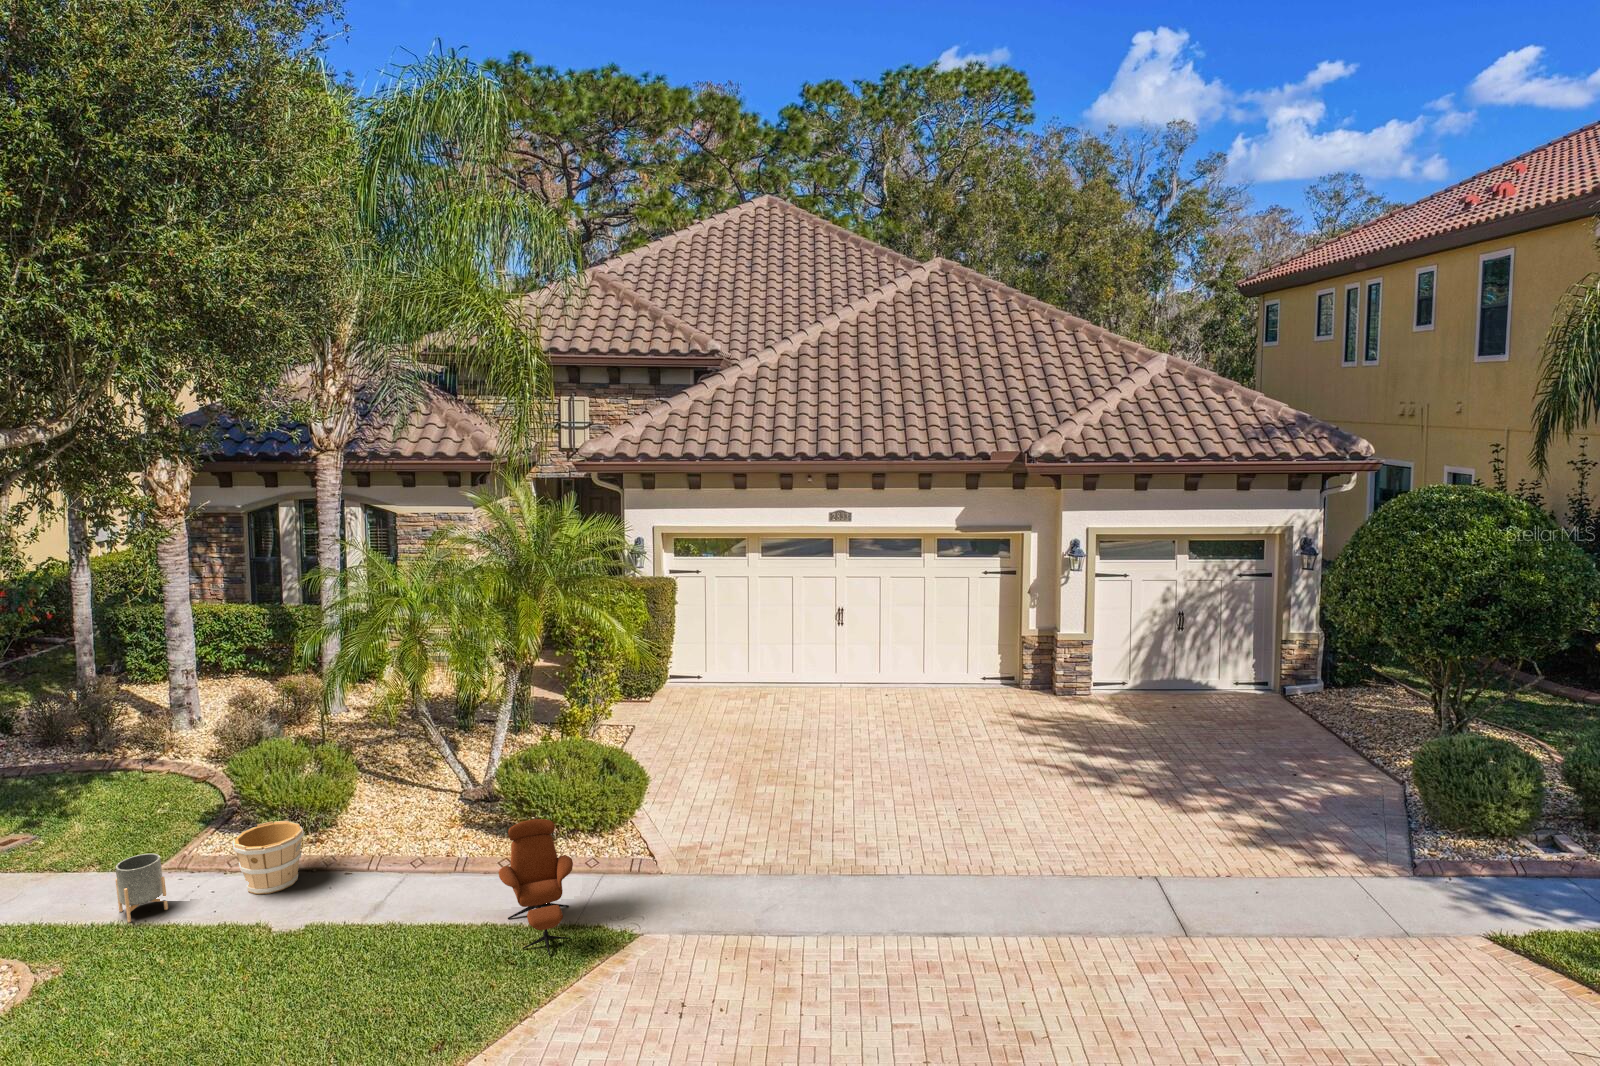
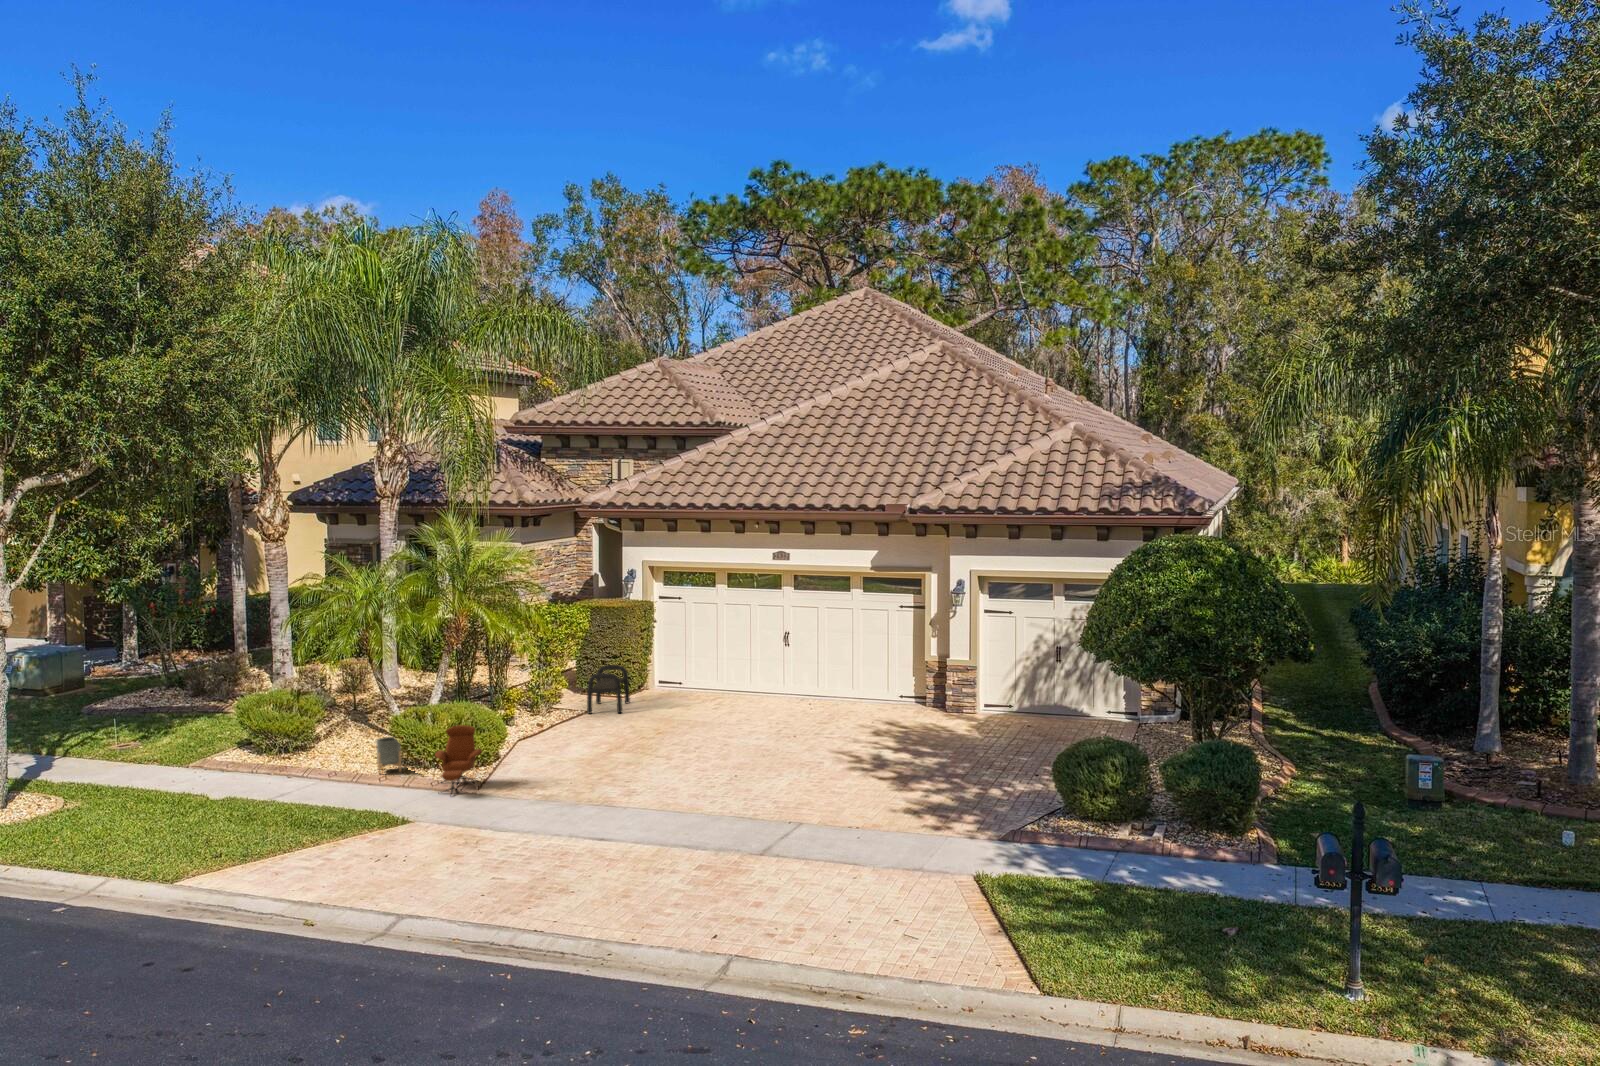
bench: none [612,665,663,737] -> present [587,665,630,714]
wooden bucket: present [232,821,304,894] -> none [301,724,343,765]
planter: present [116,853,168,923] -> present [376,737,401,773]

